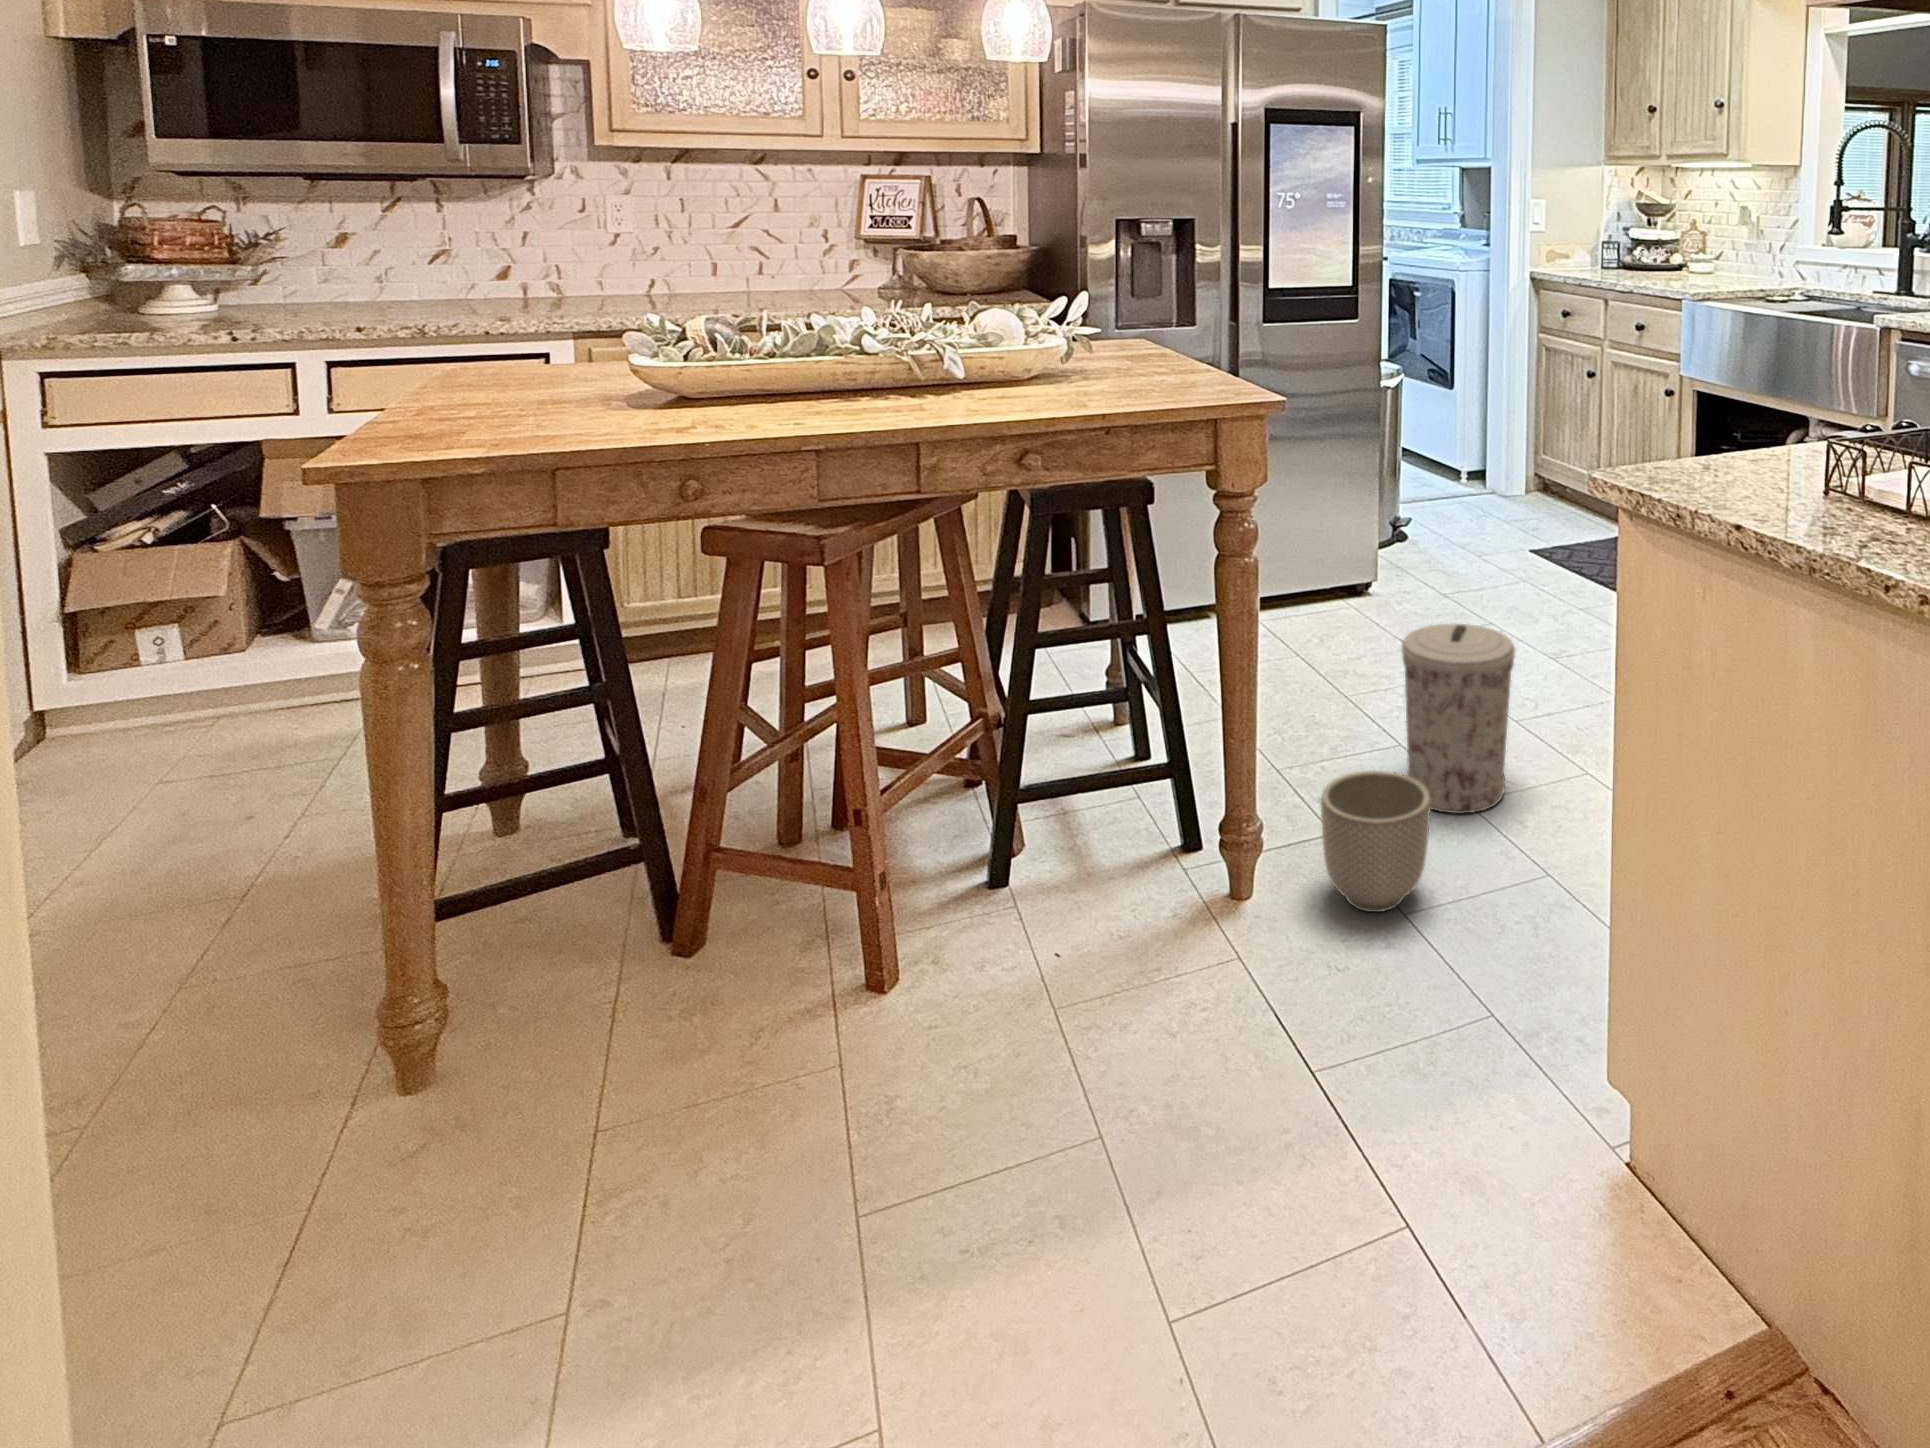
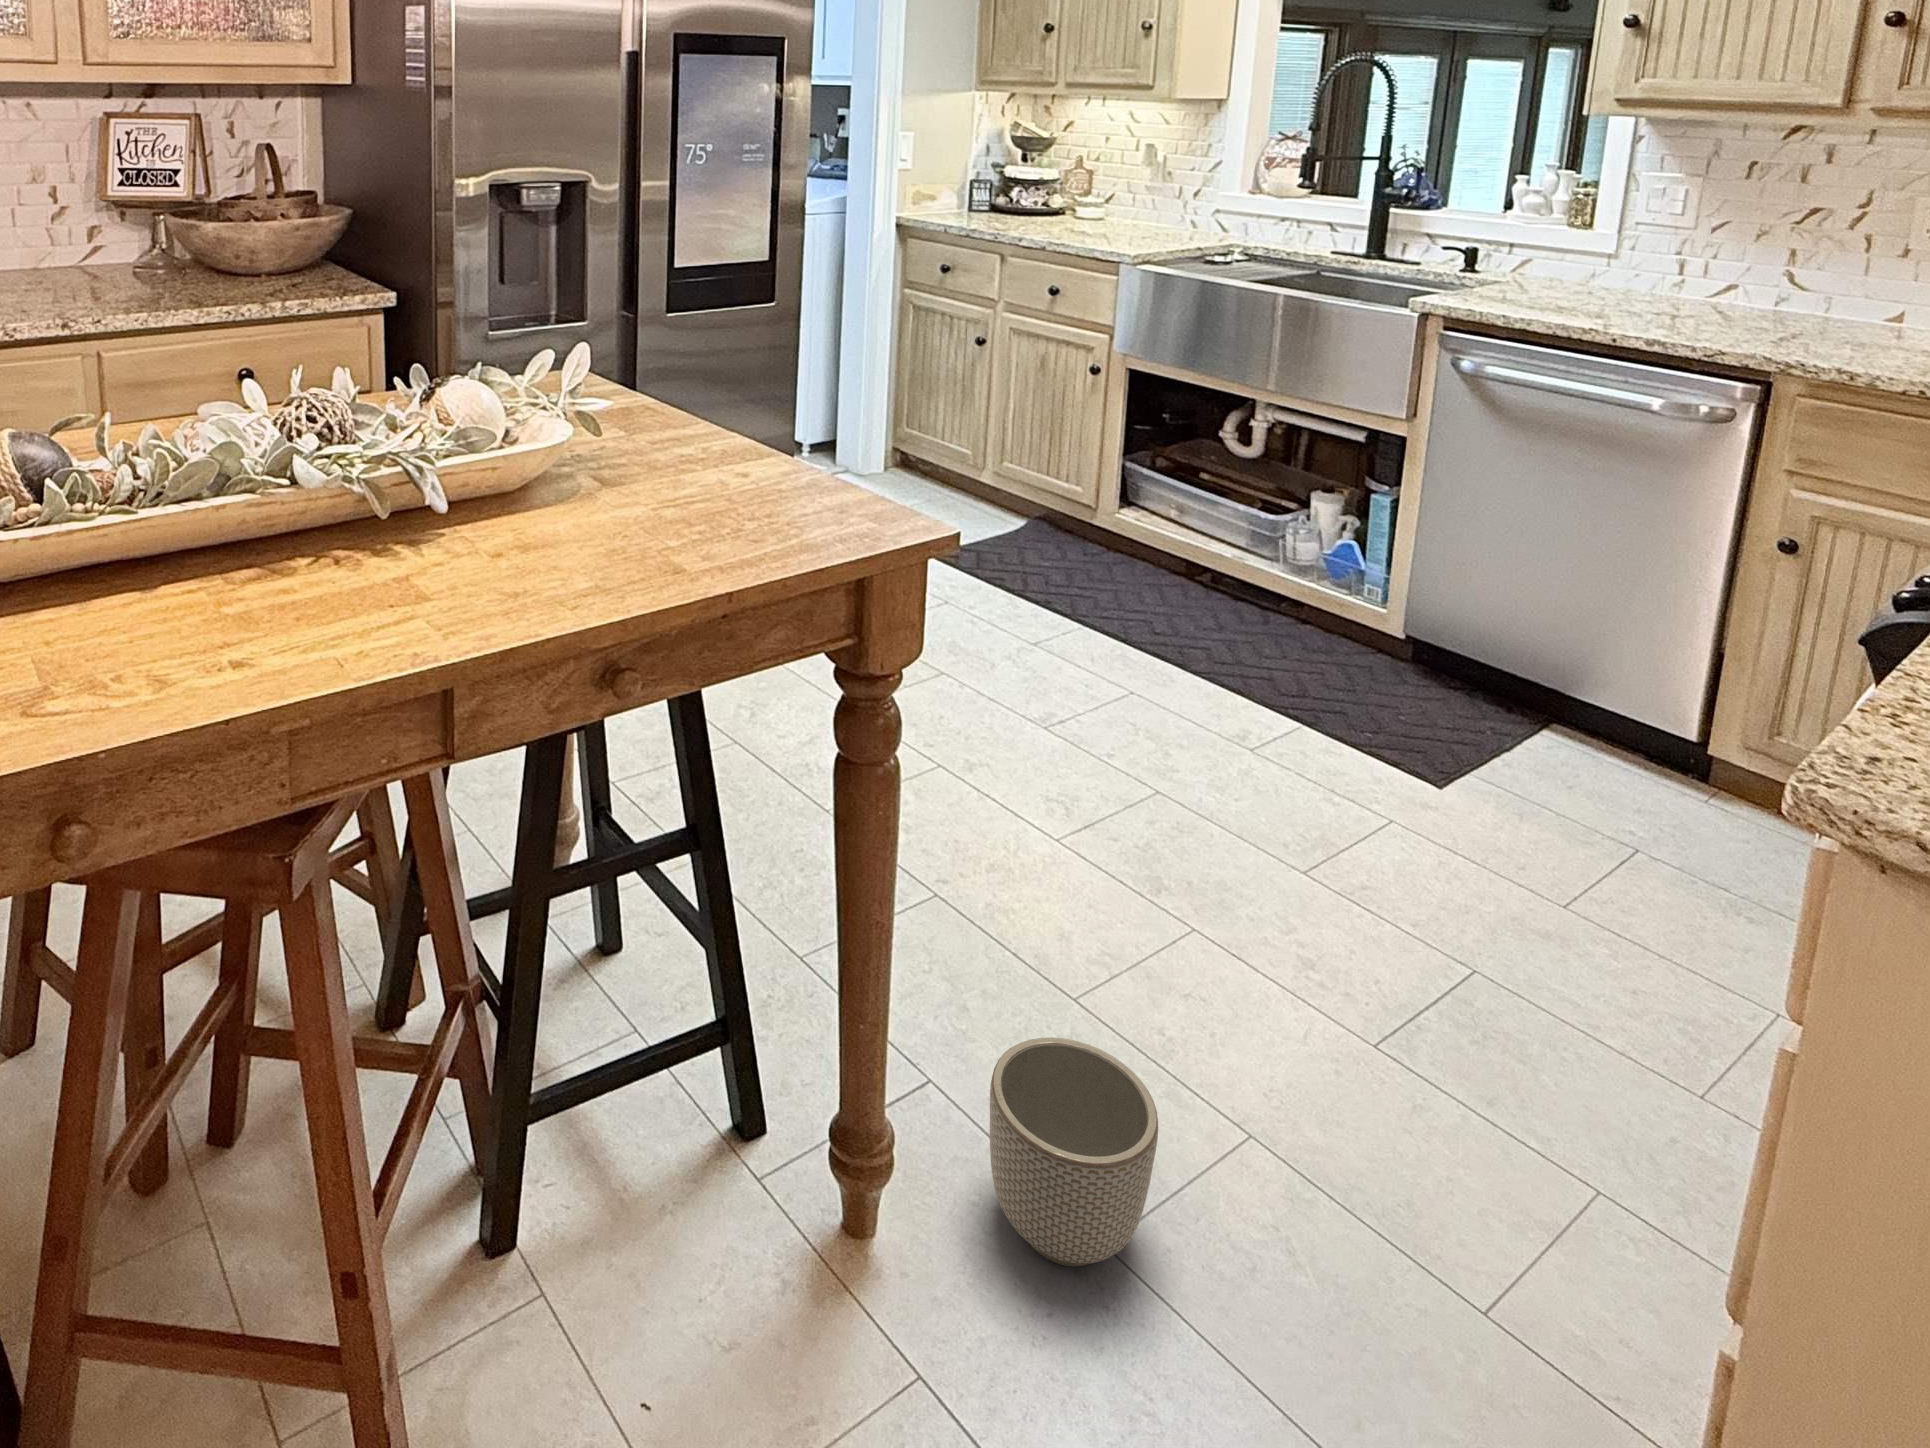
trash can: present [1401,624,1515,814] -> none [993,761,1158,1036]

